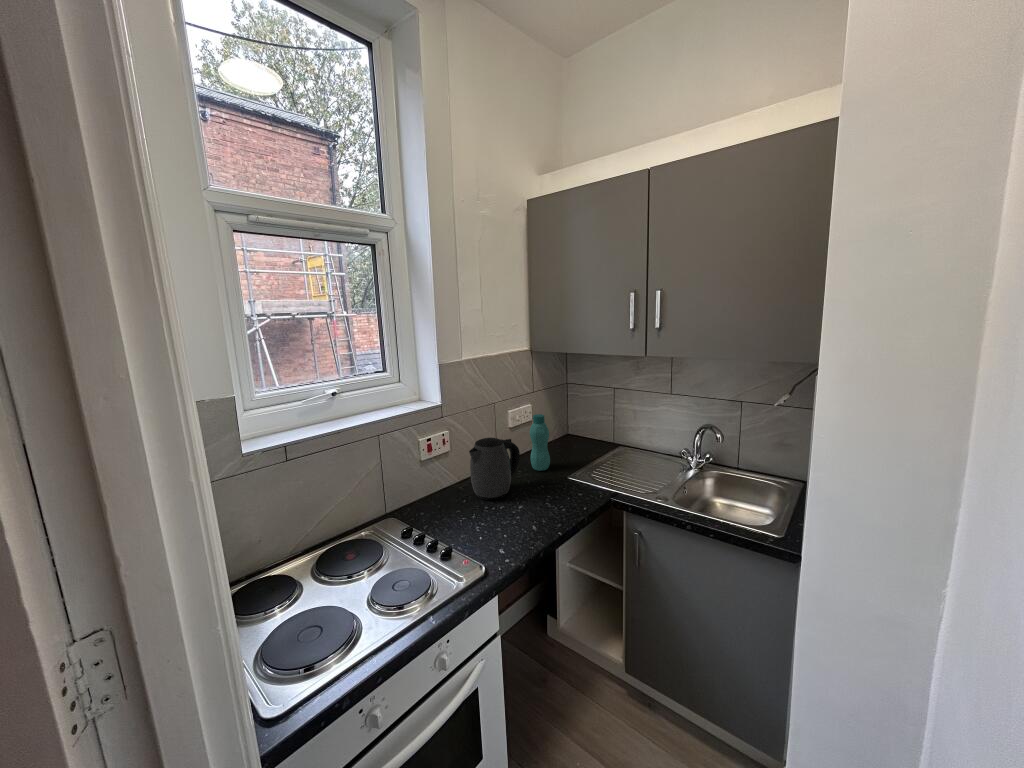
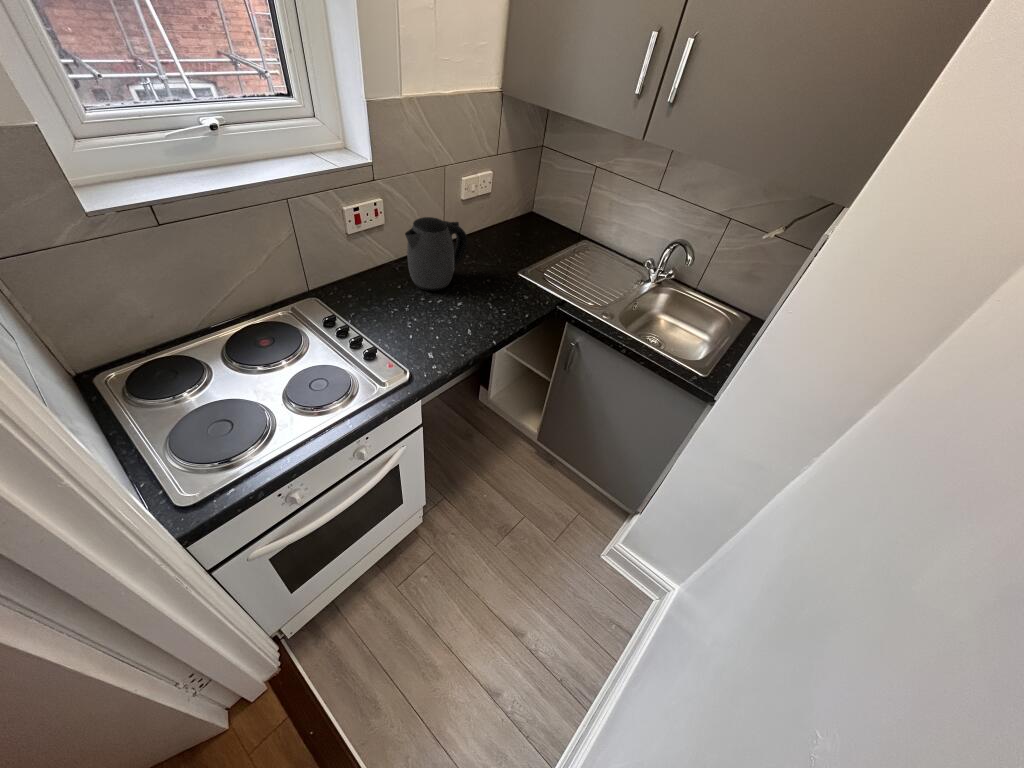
bottle: present [530,414,550,471] -> none [481,192,506,260]

